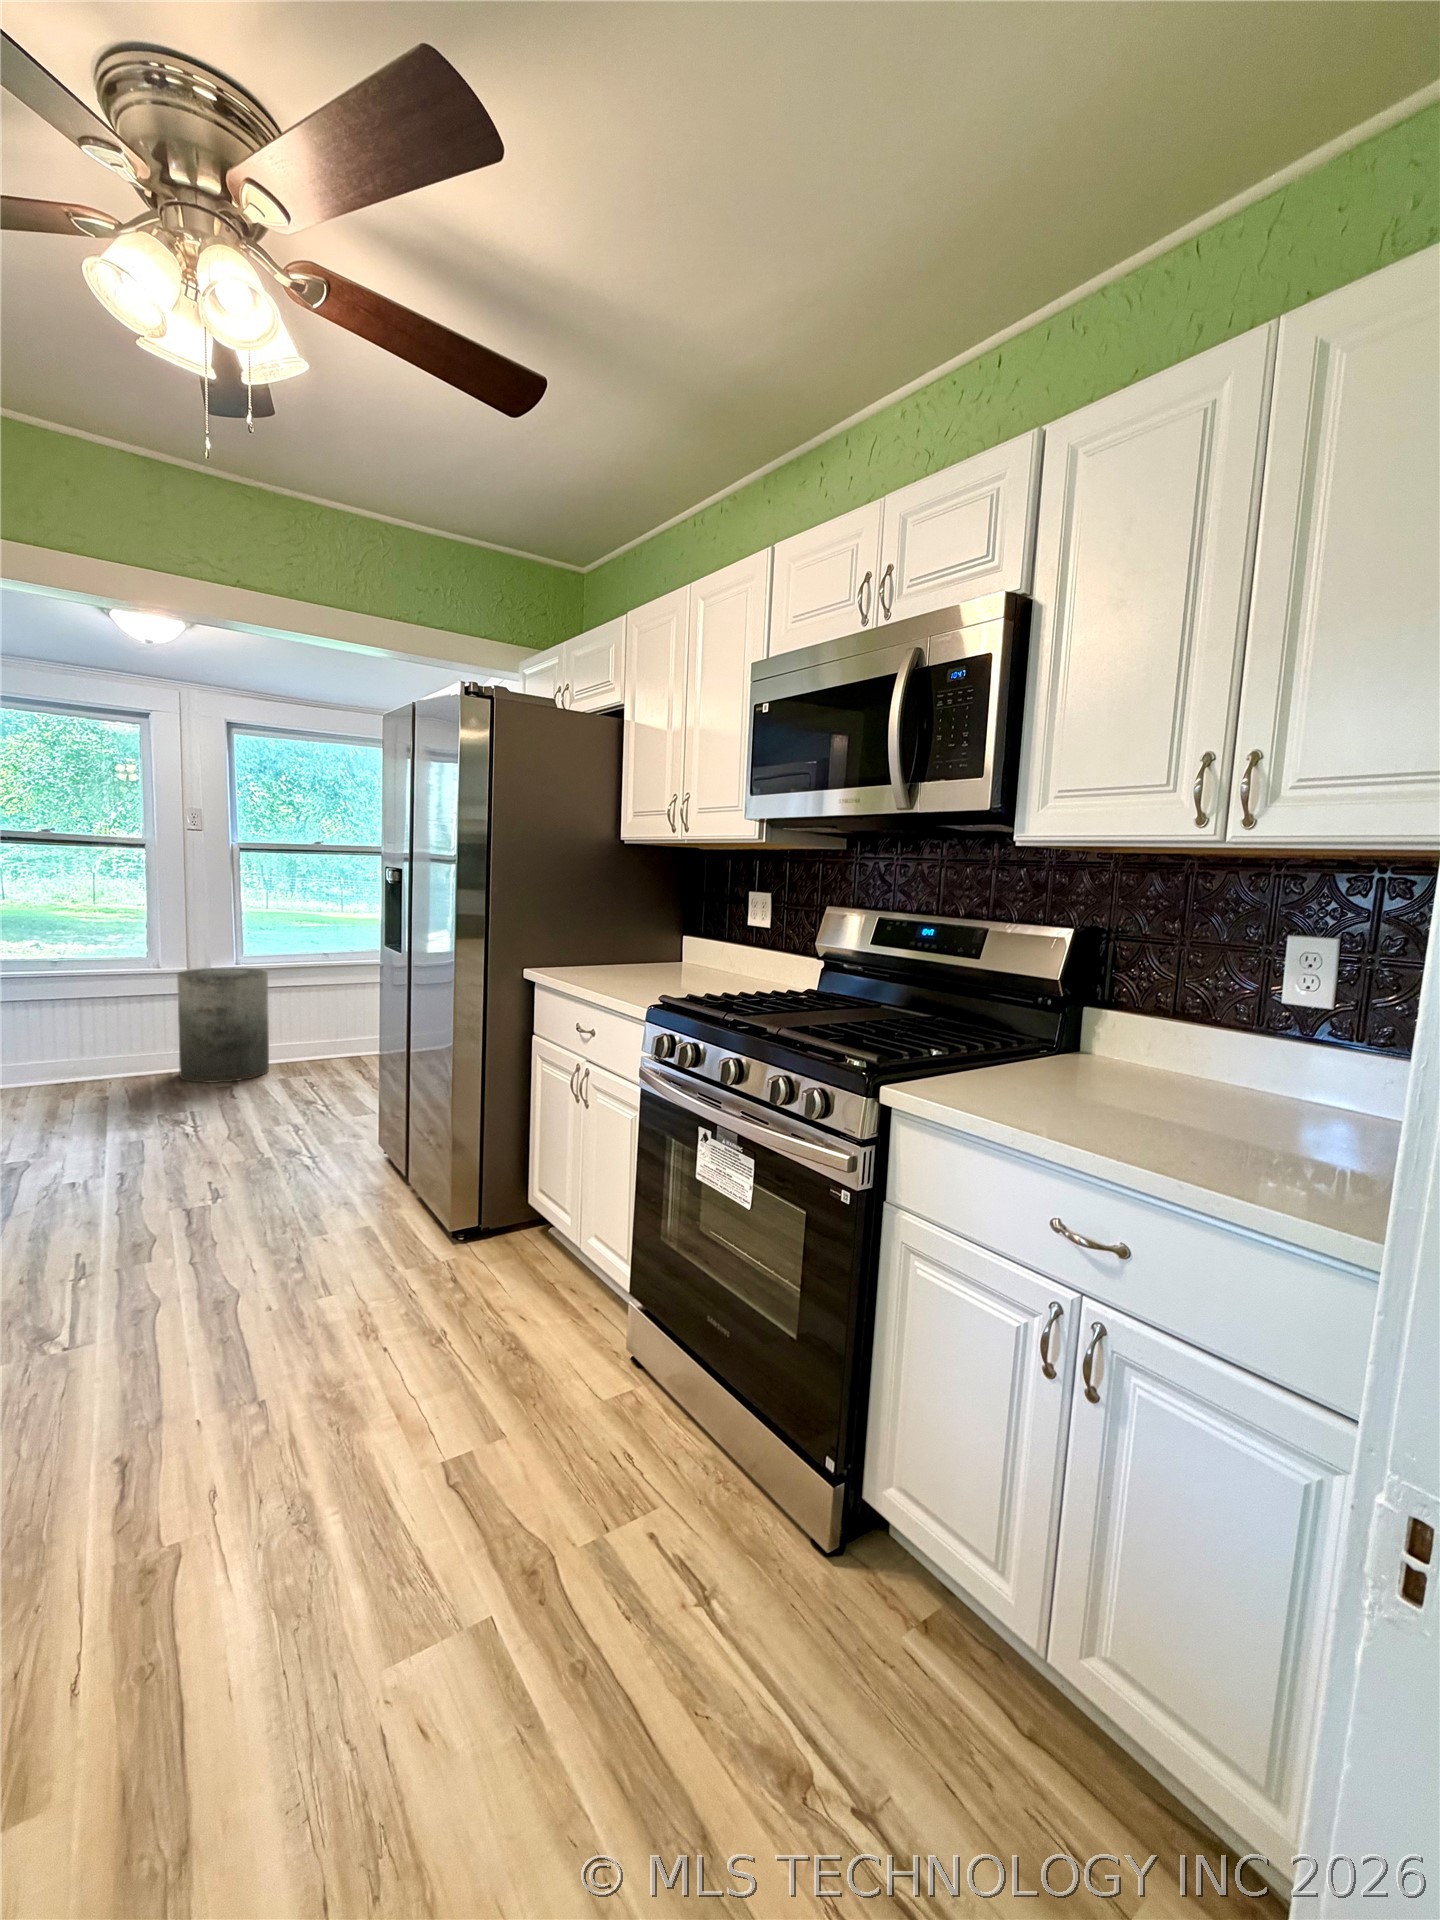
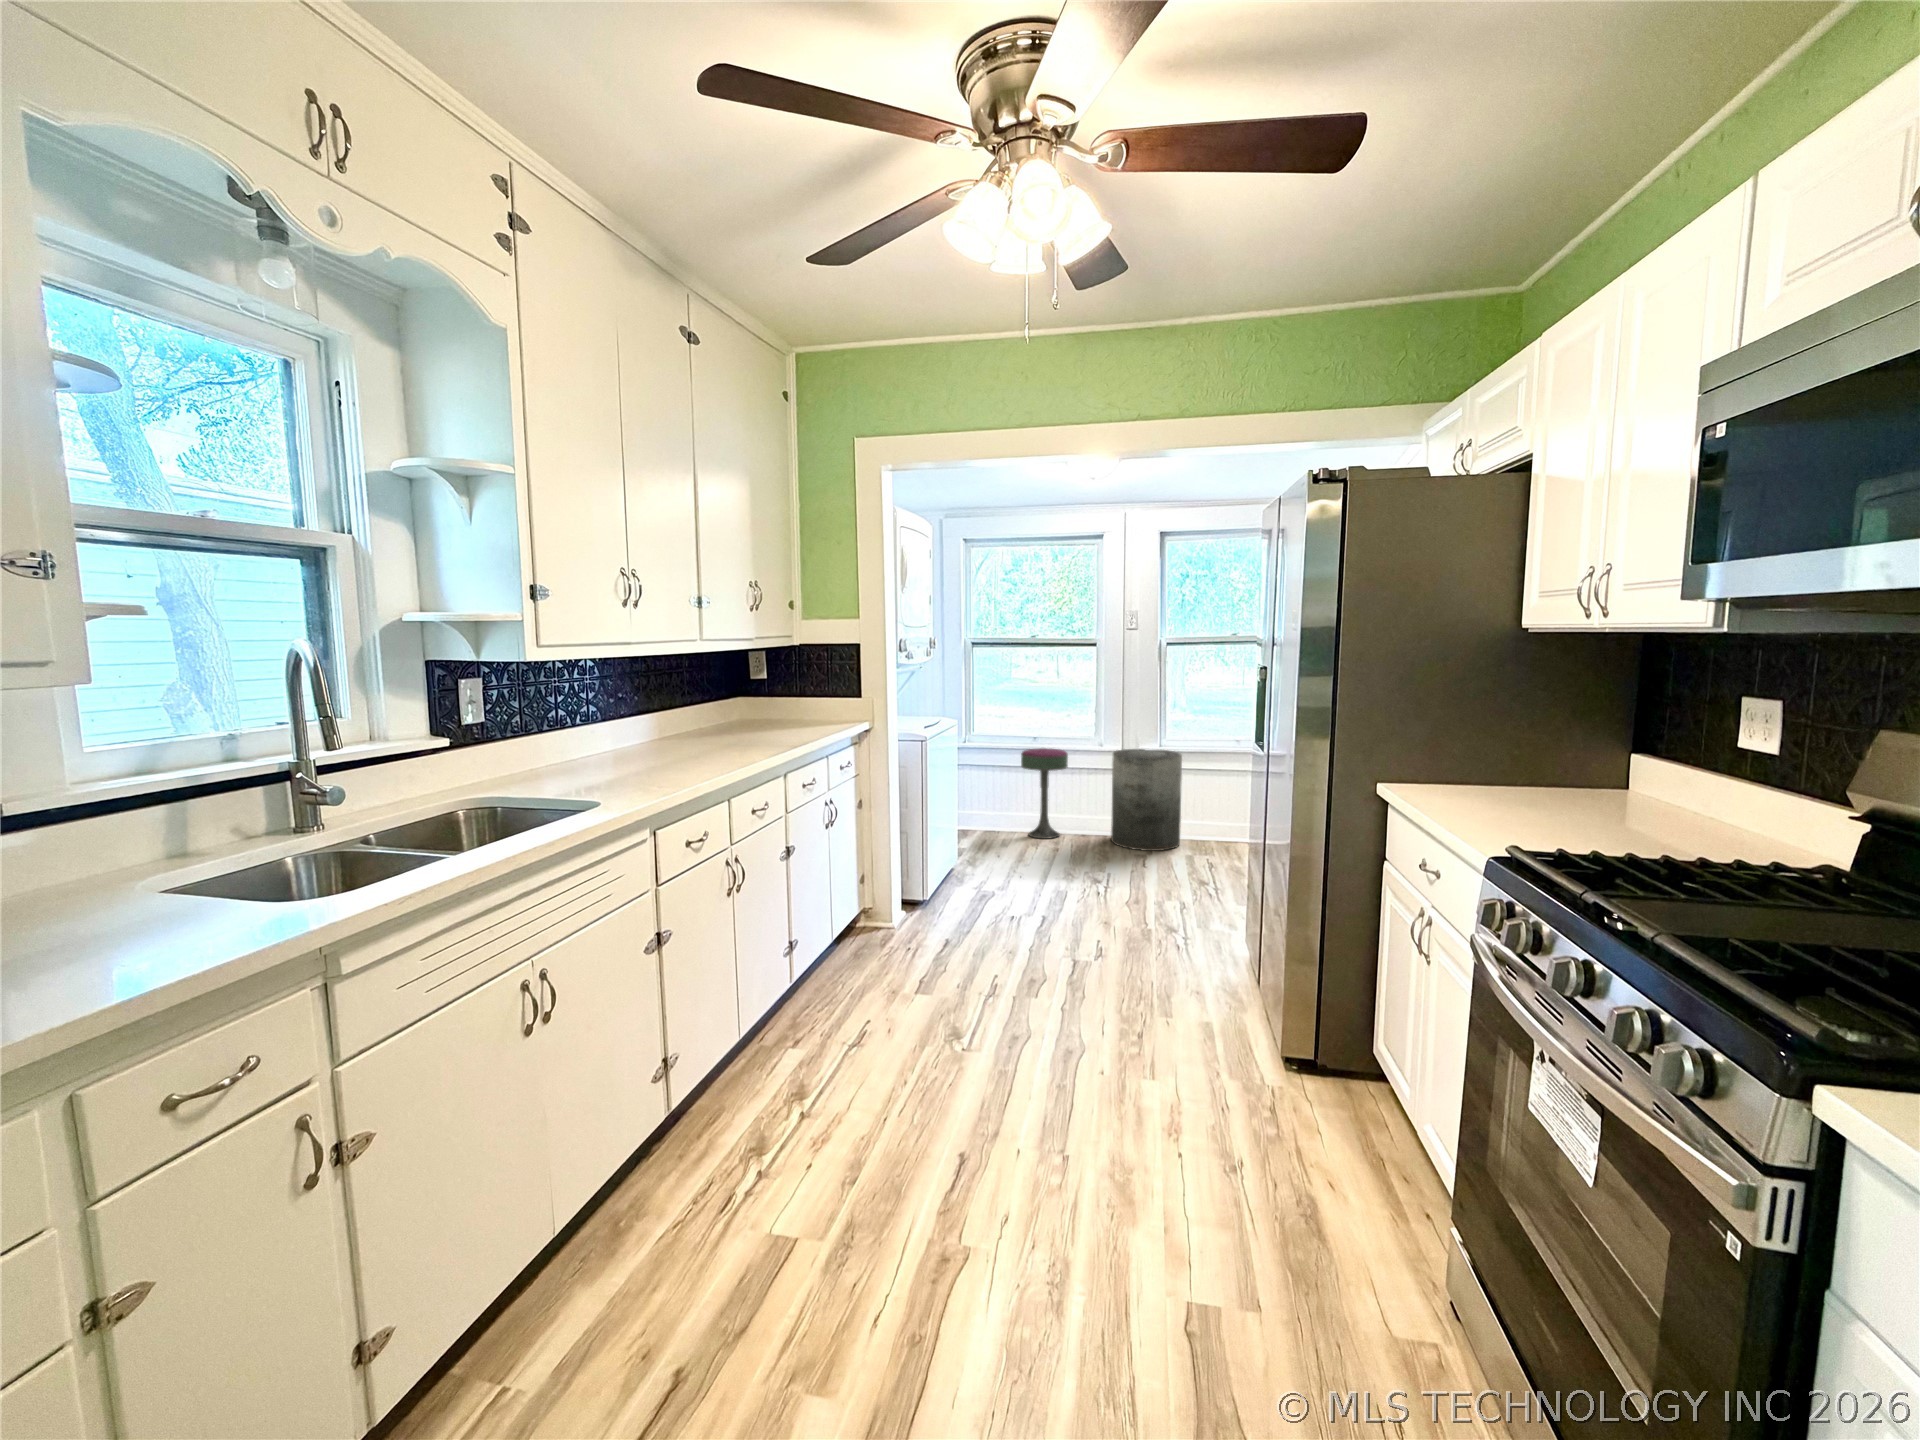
bar stool: none [34,974,111,1089] -> present [1021,748,1068,839]

